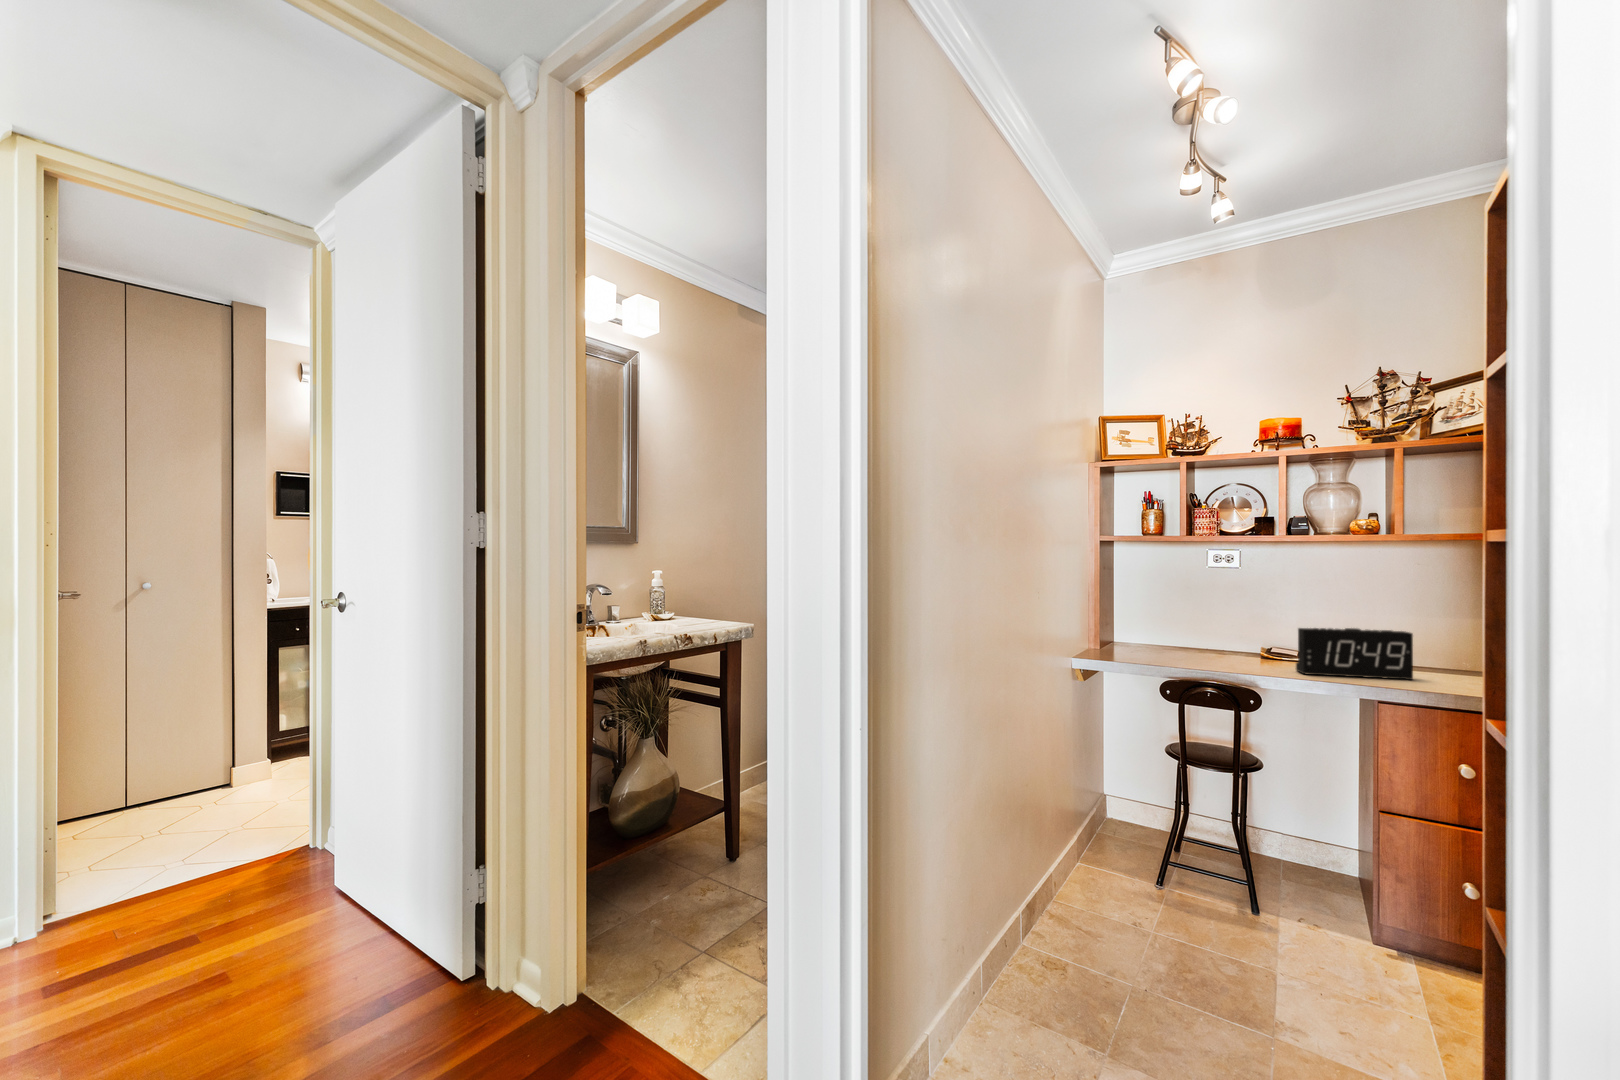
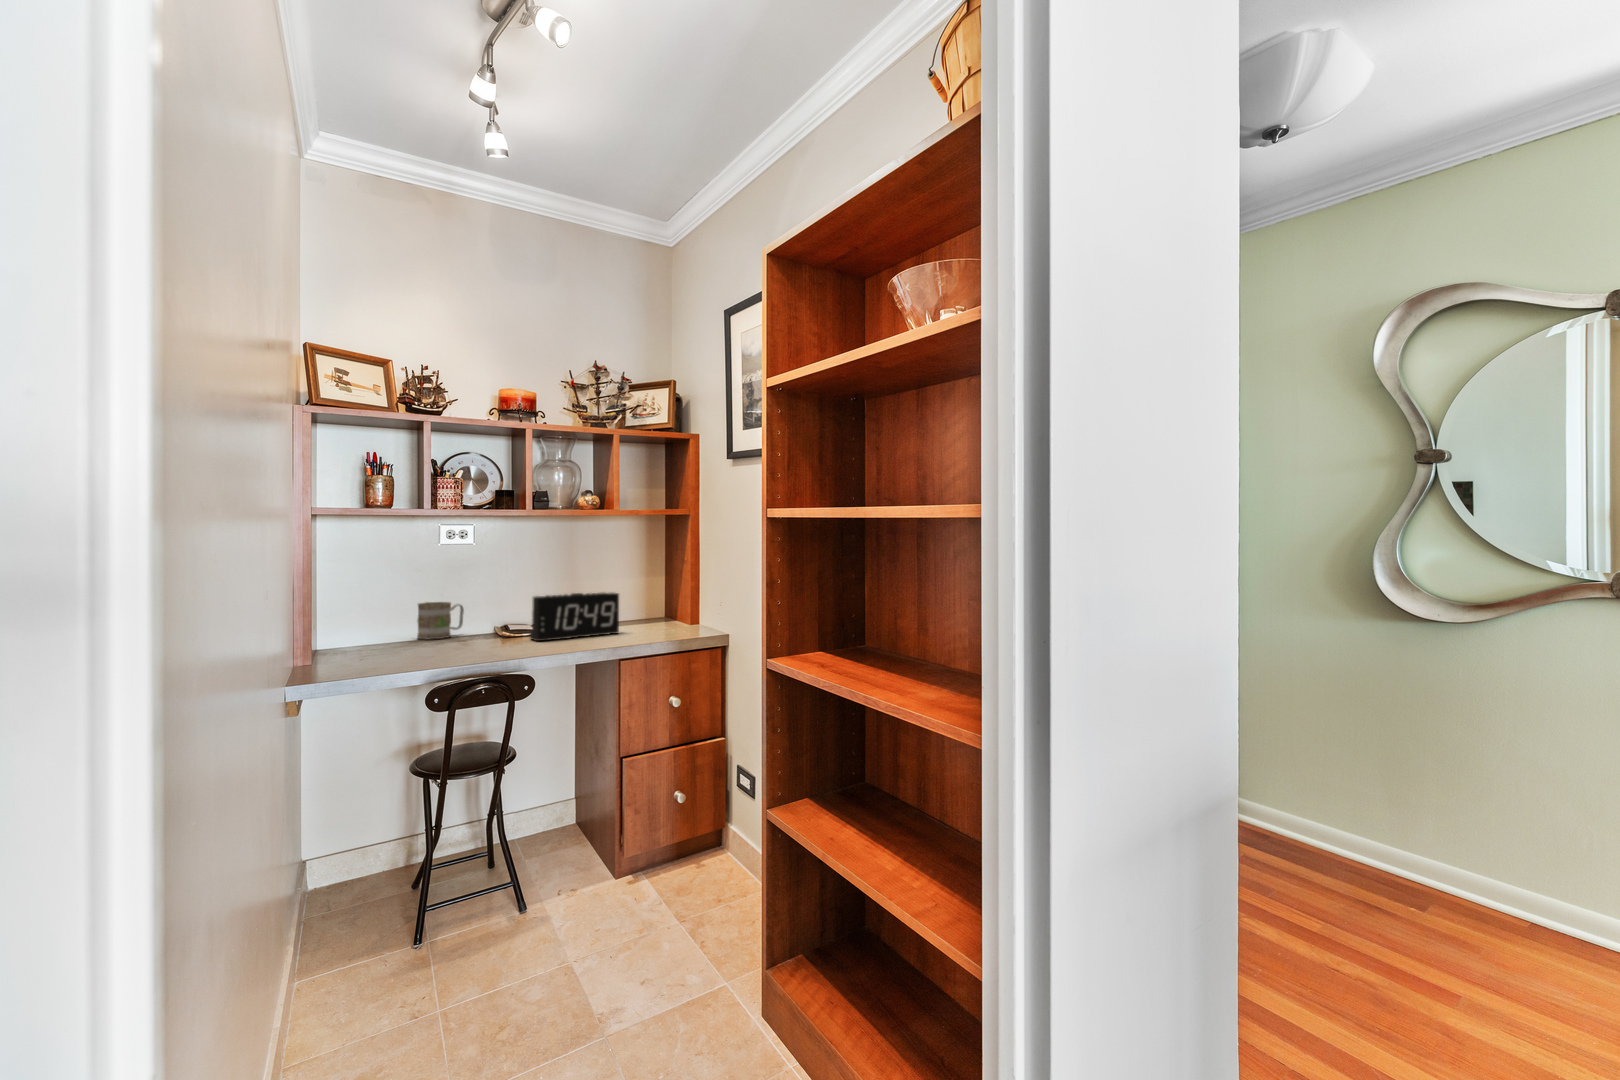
mug: none [1186,624,1229,658] -> present [417,602,464,639]

